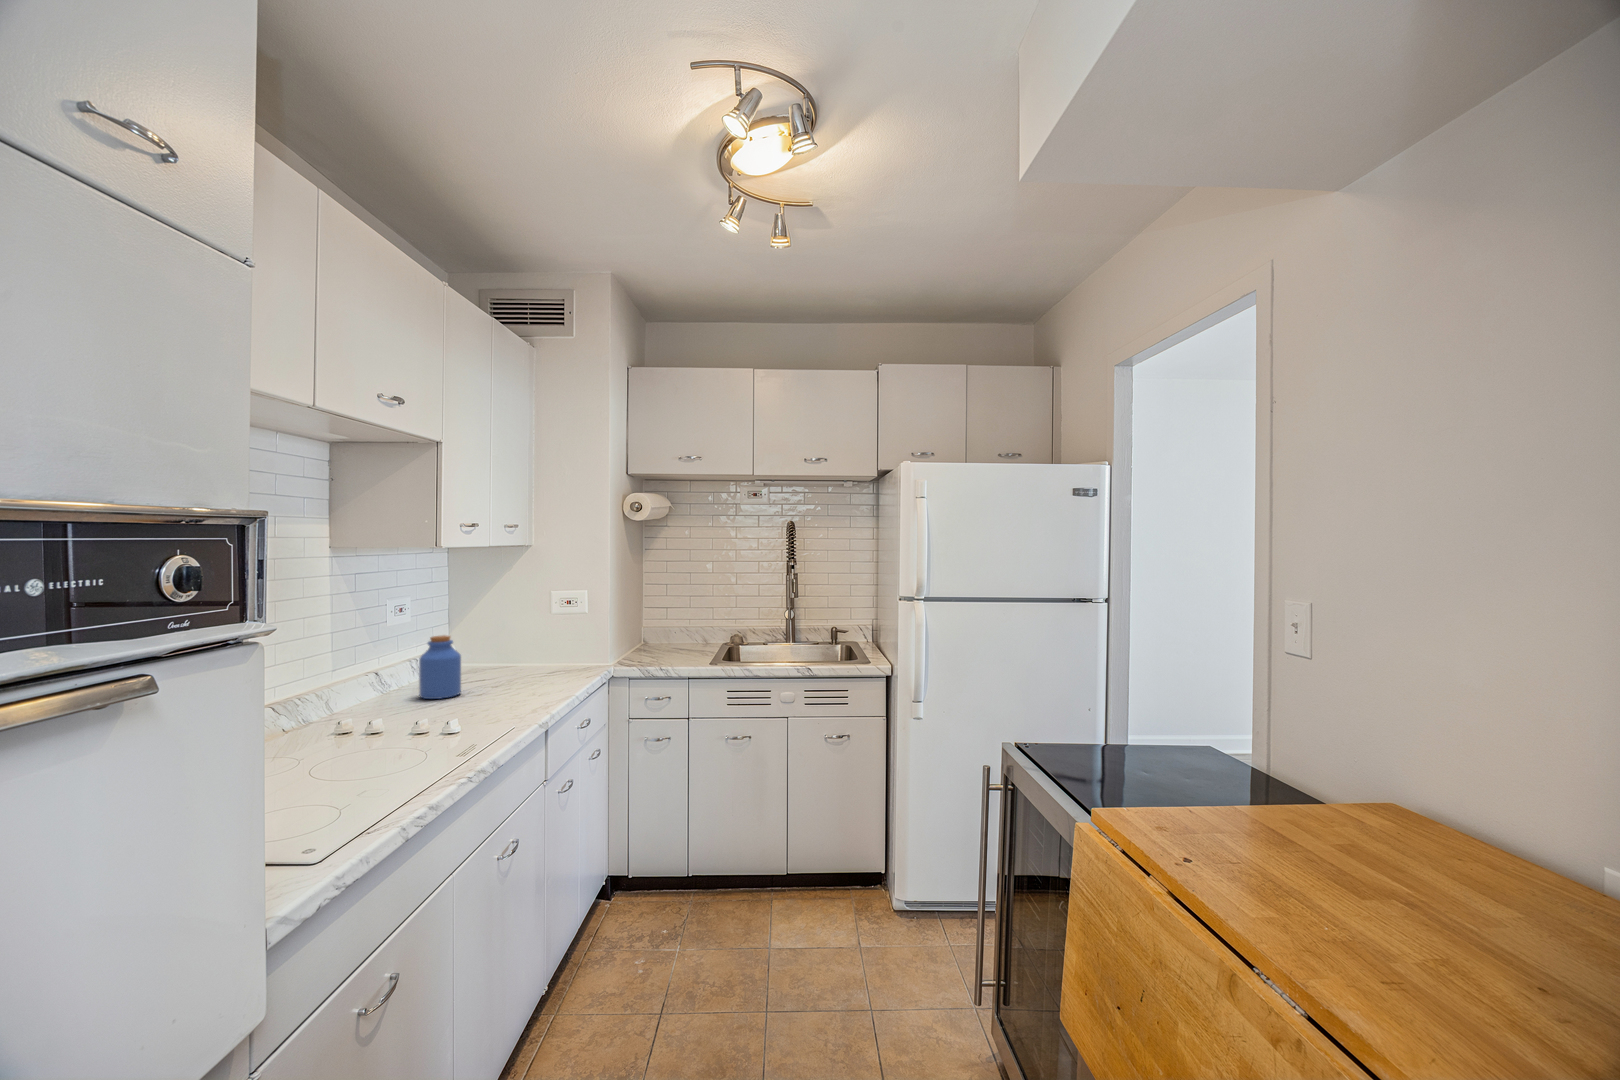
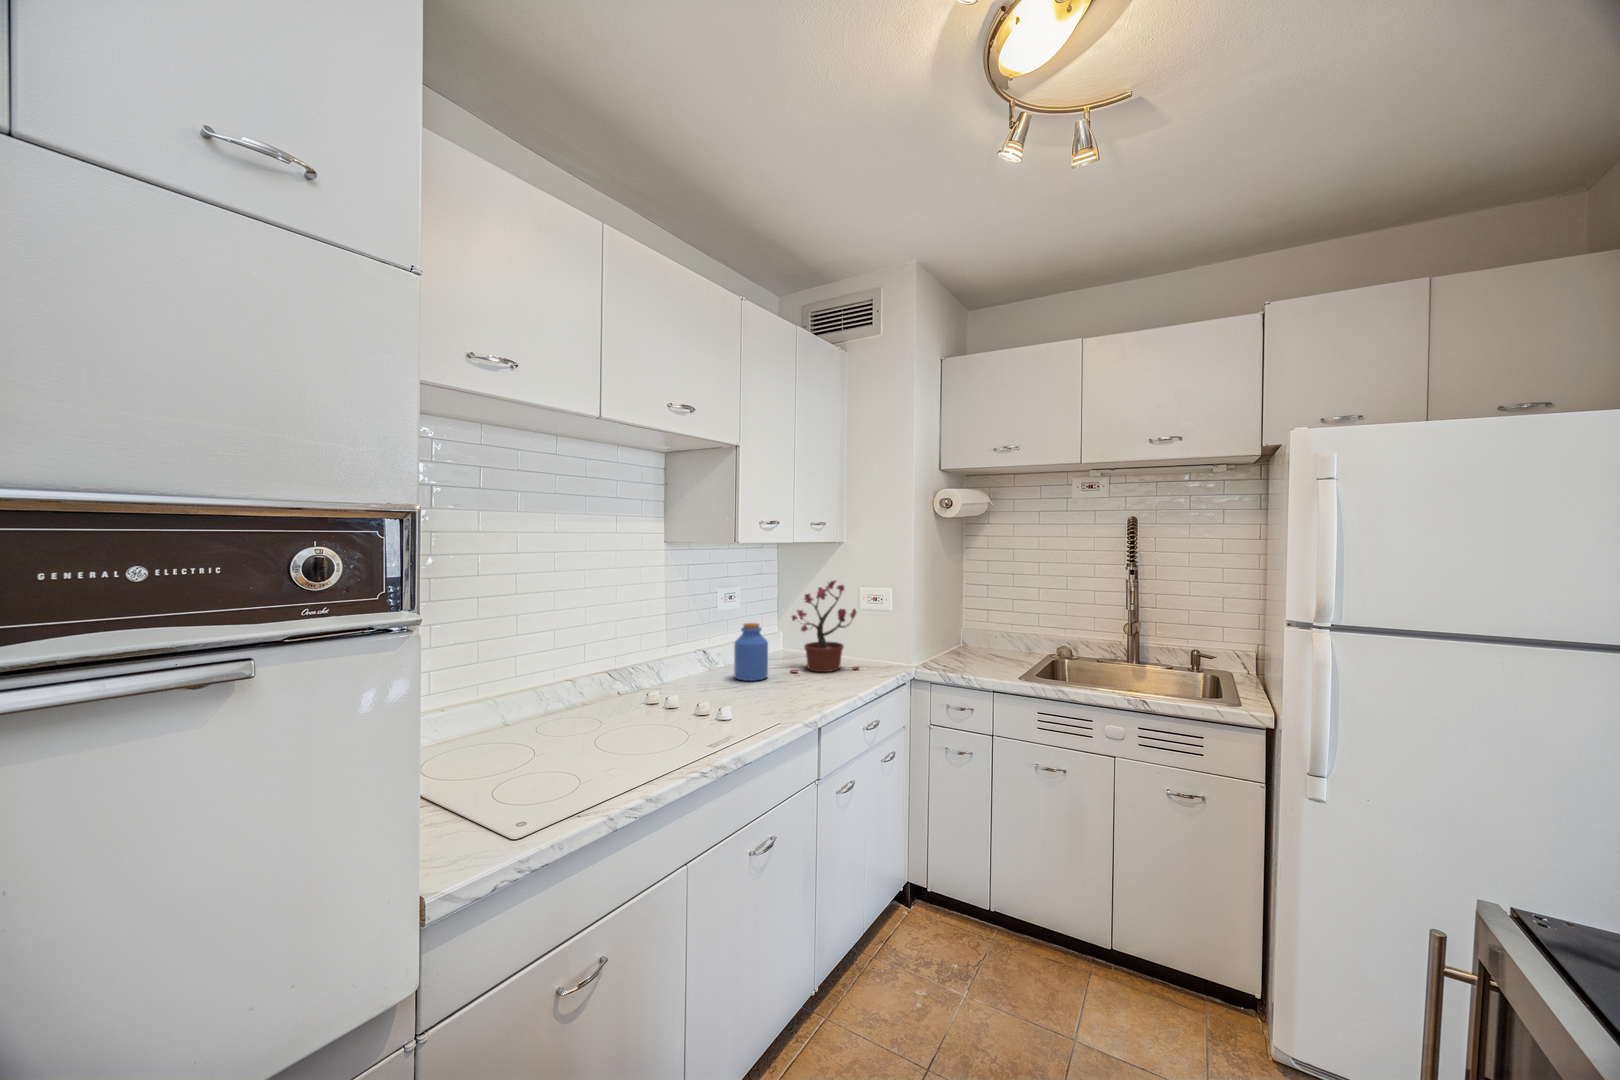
potted plant: none [477,585,557,686] -> present [790,580,859,672]

